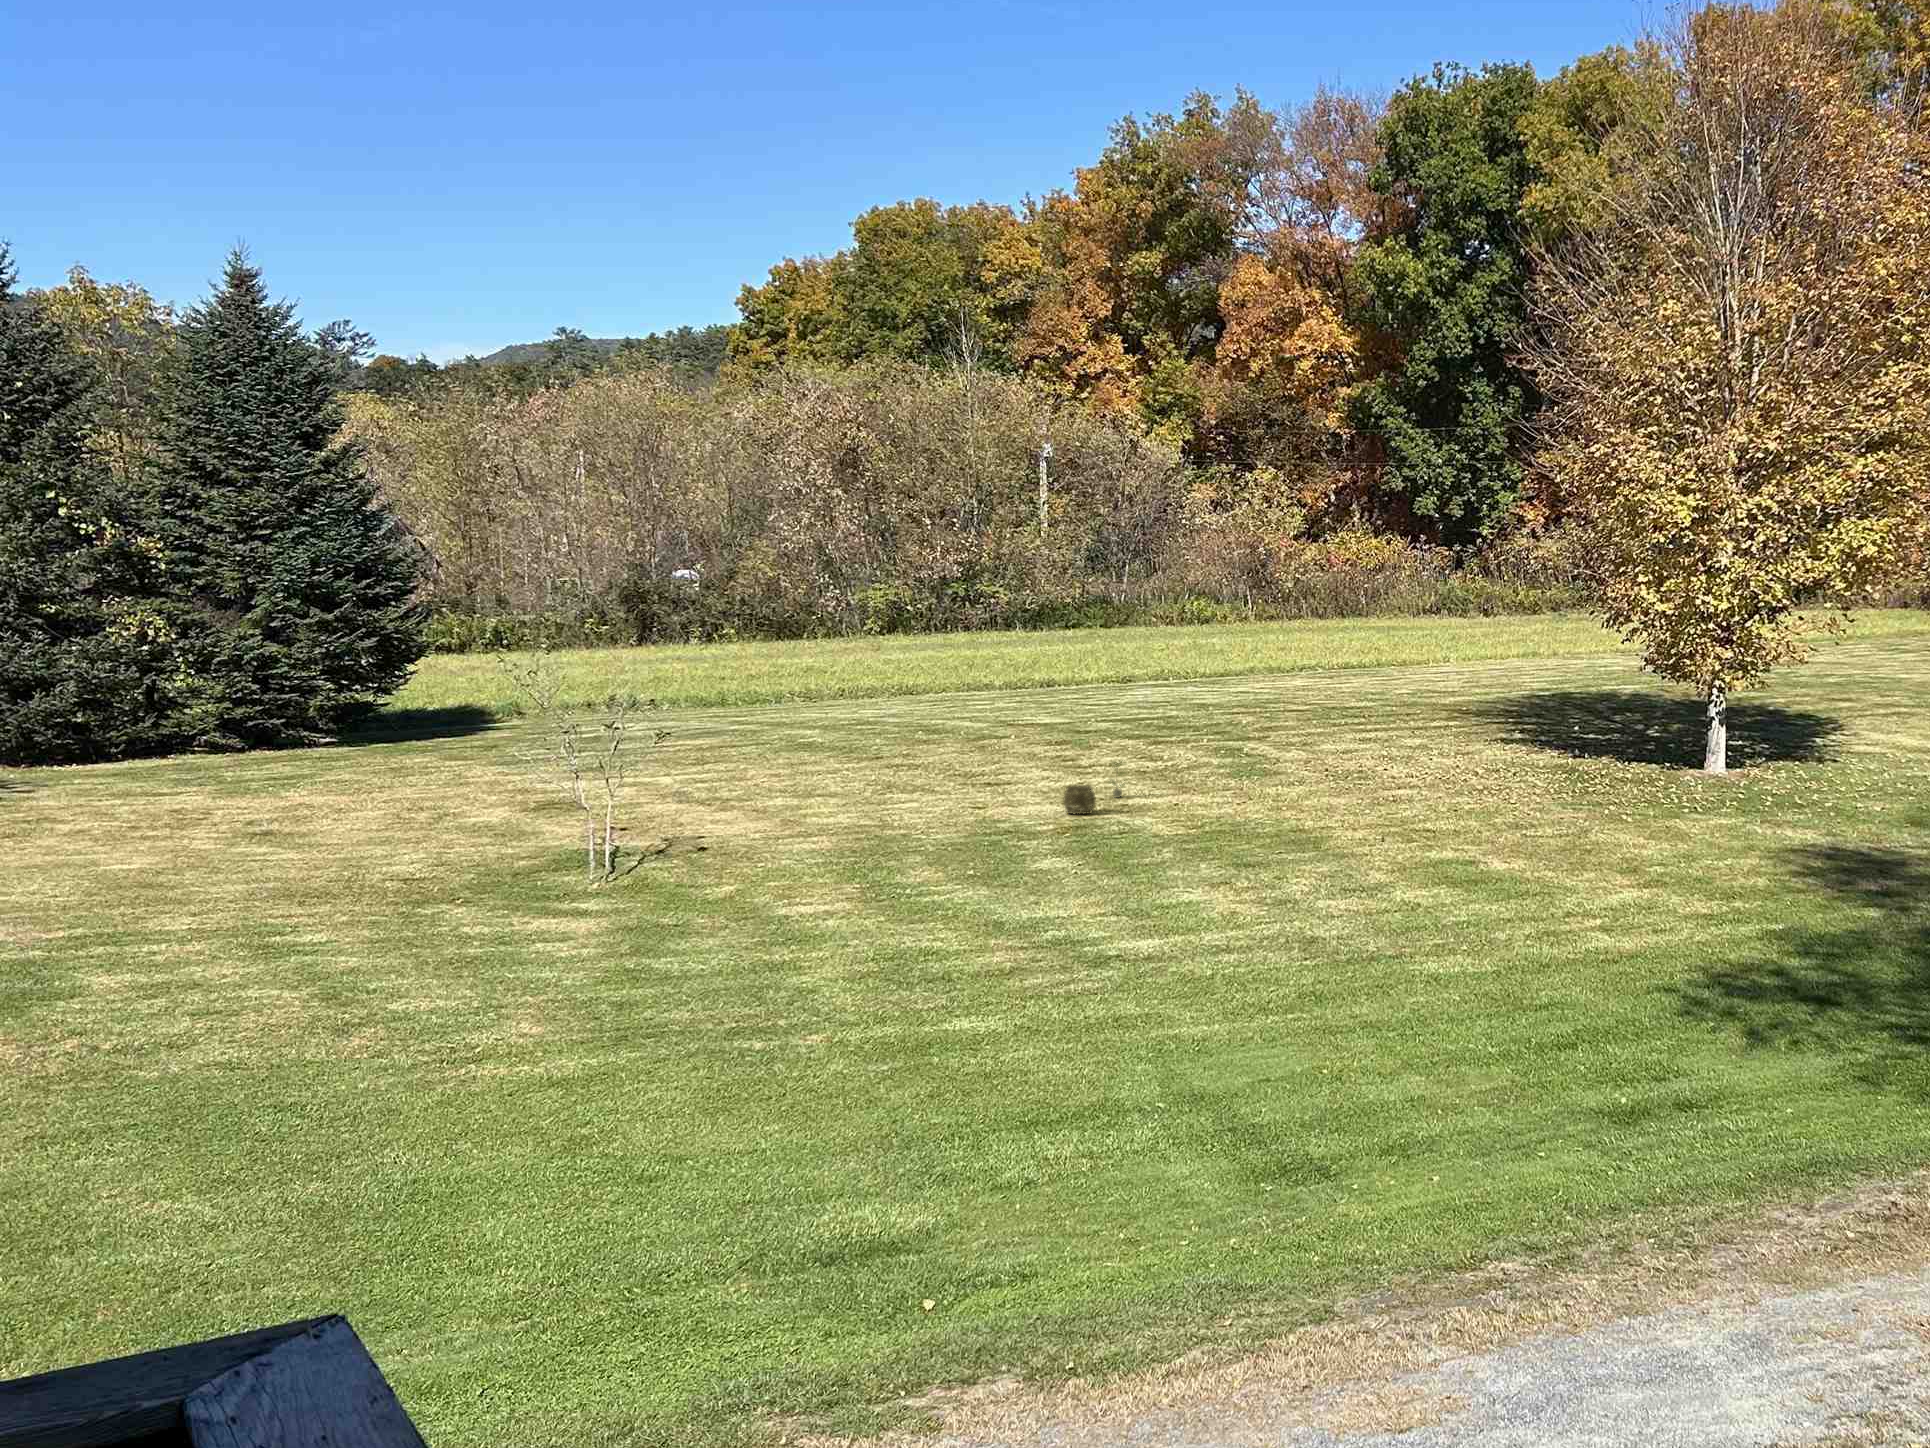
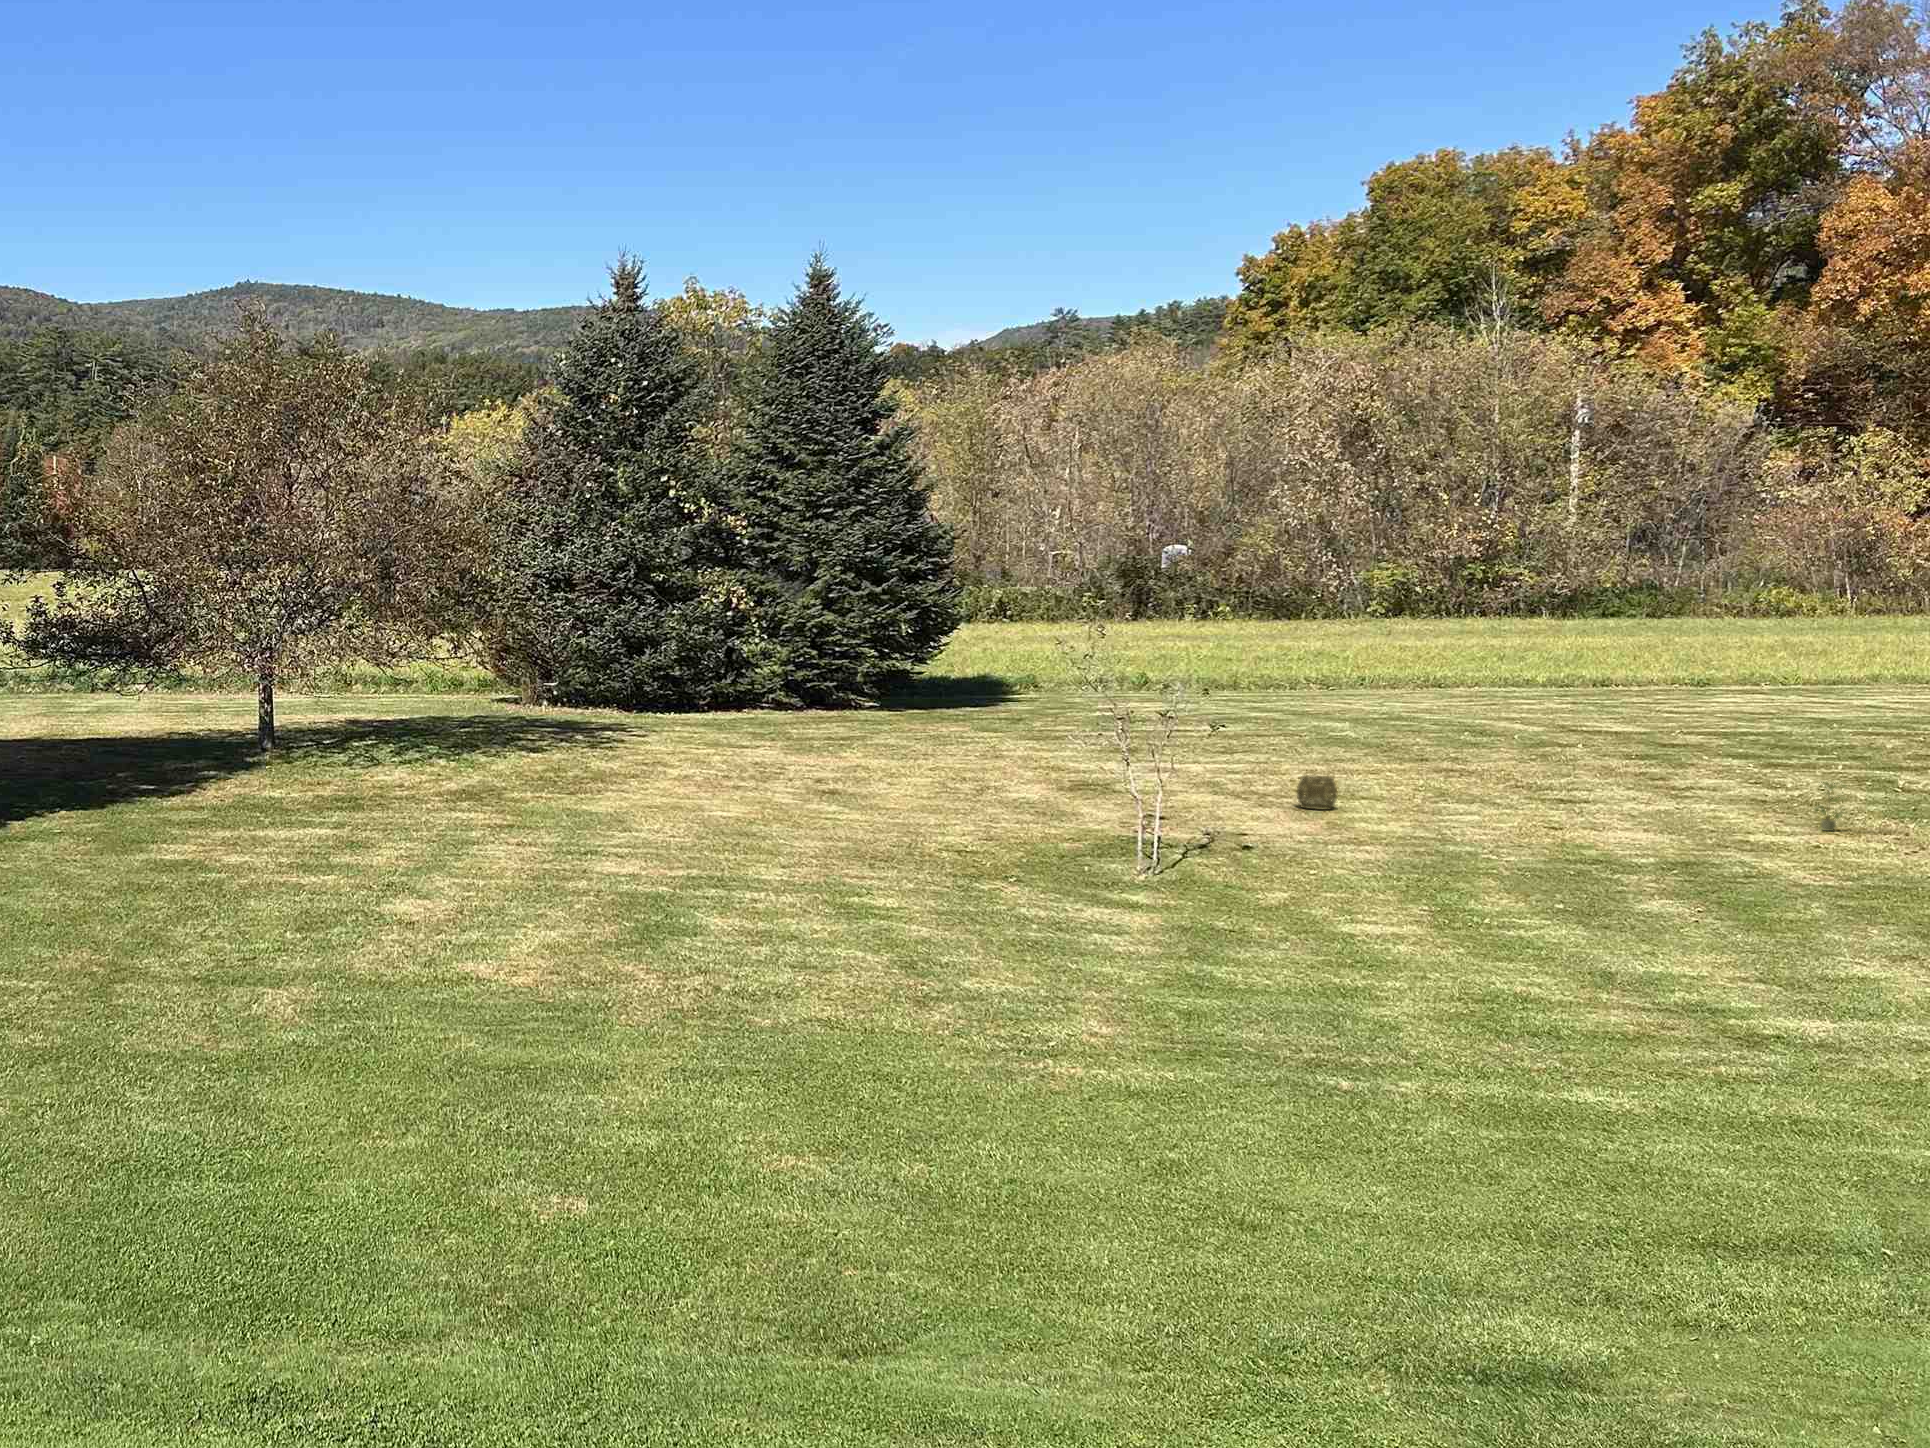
woven basket: present [1063,785,1096,814] -> present [1297,775,1337,810]

